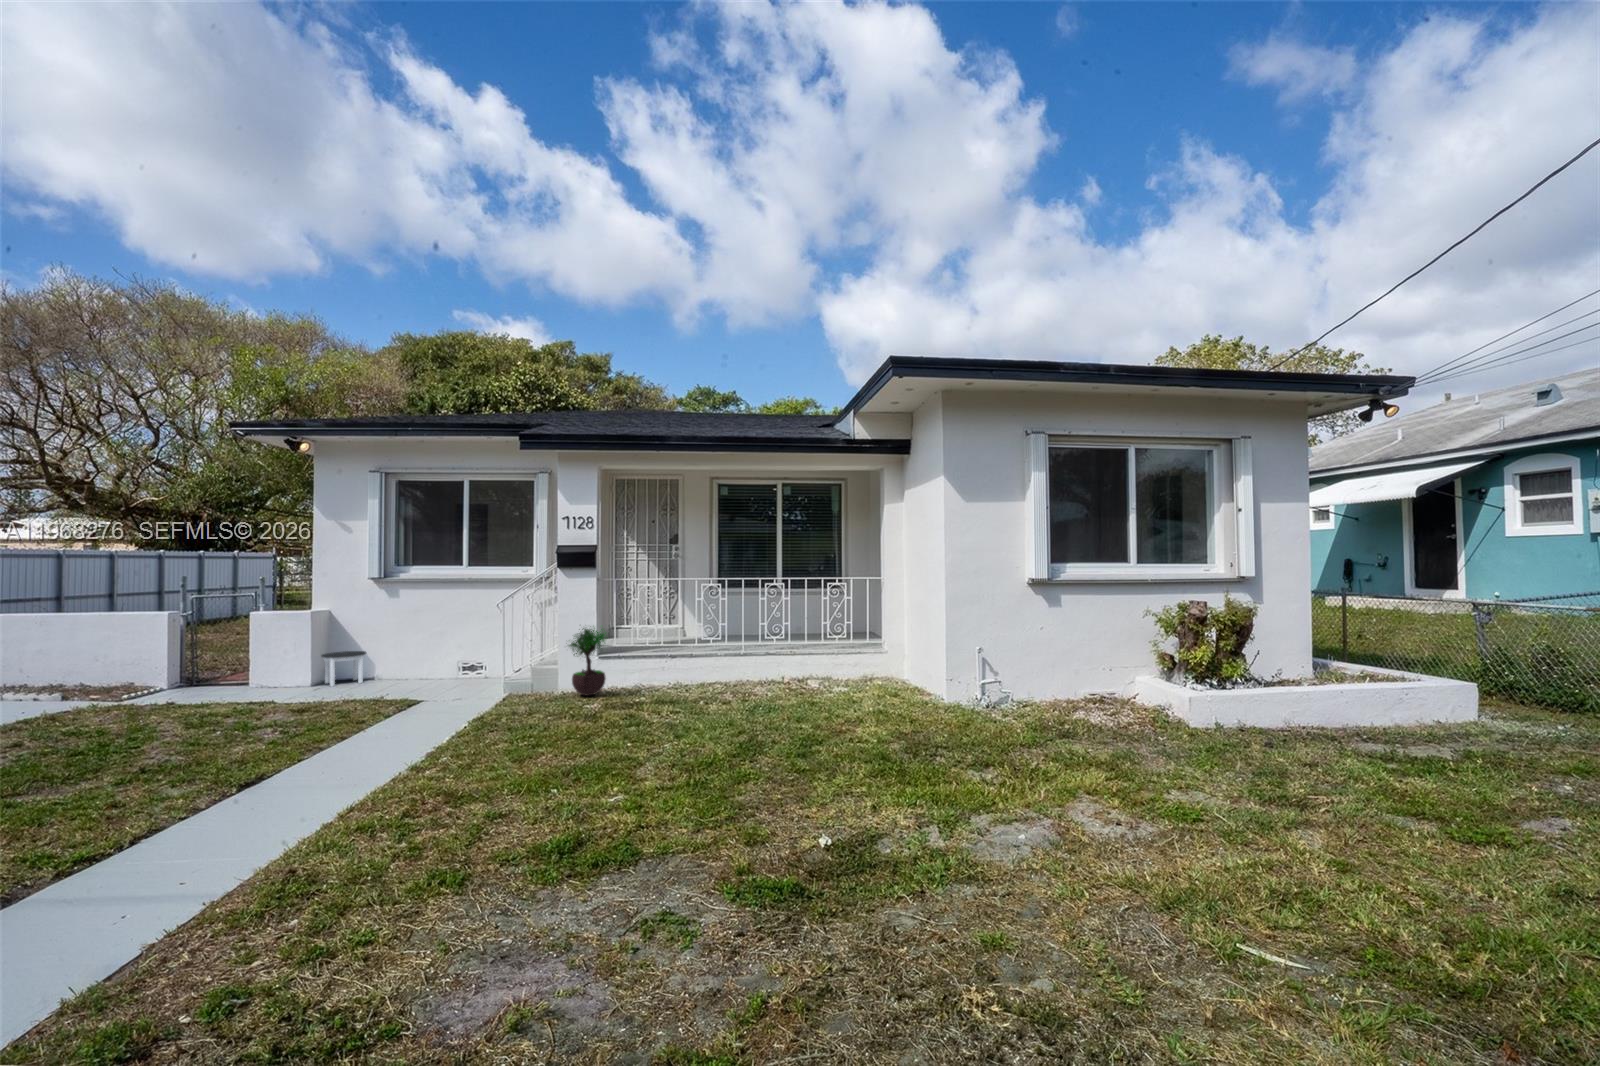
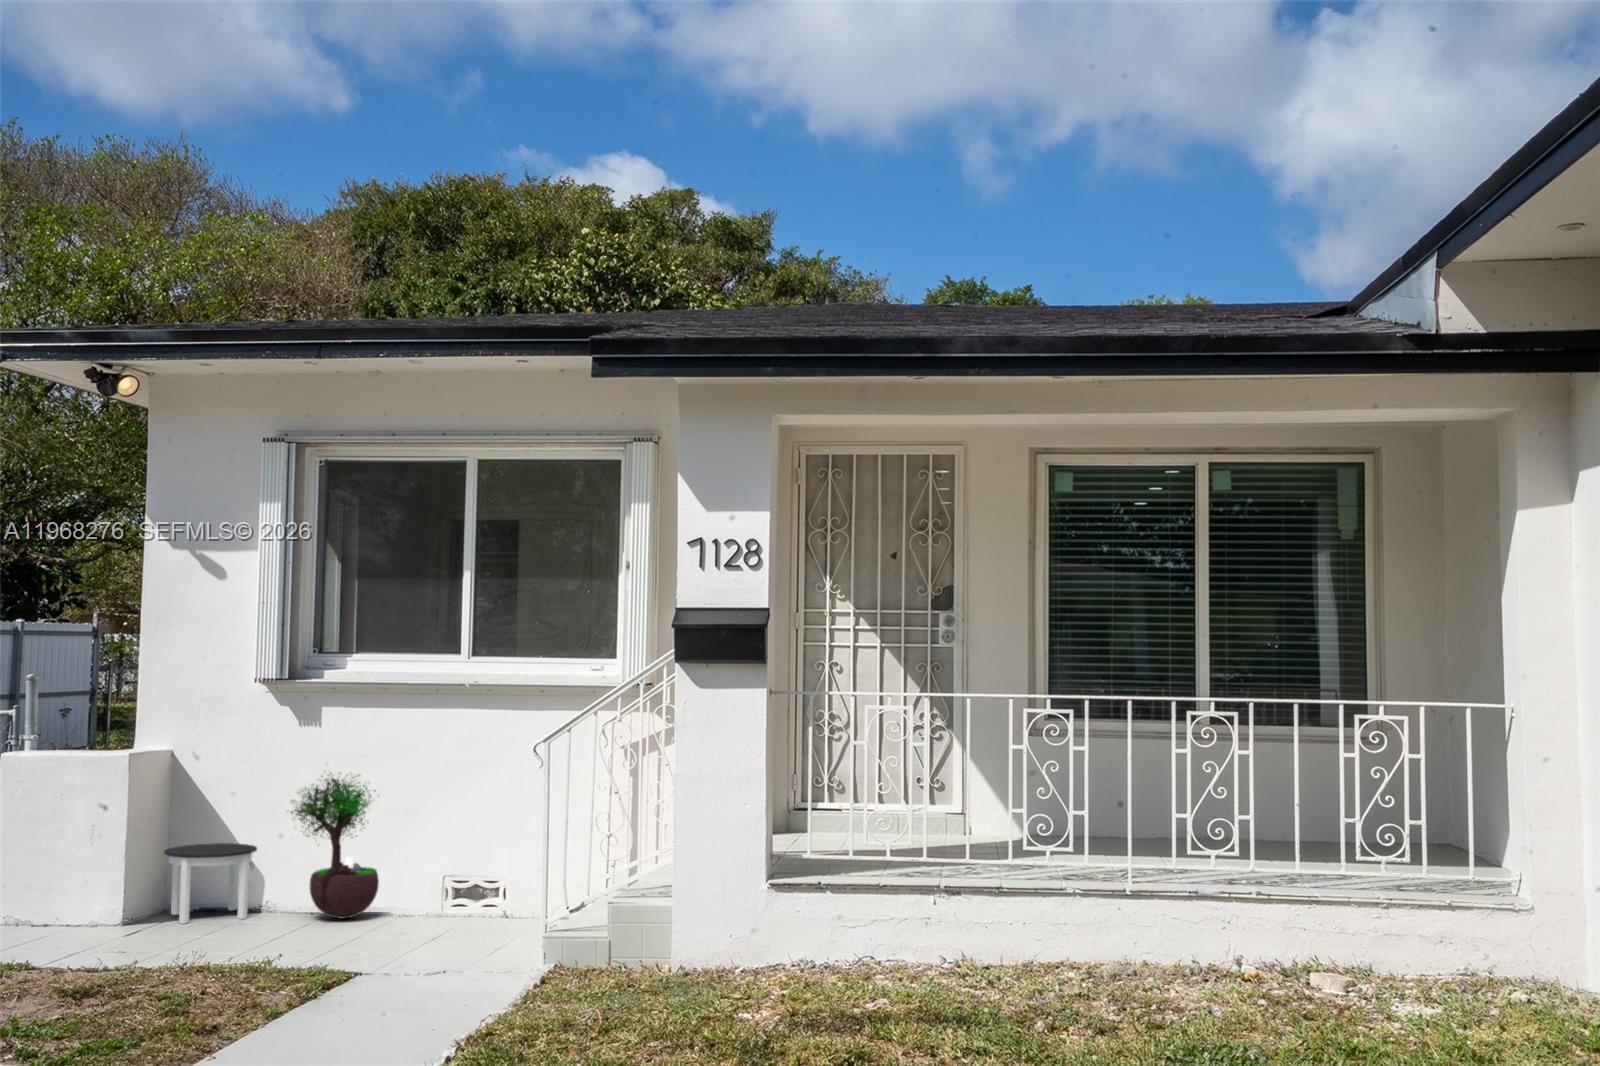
potted tree: present [569,628,606,696] -> present [286,772,379,919]

